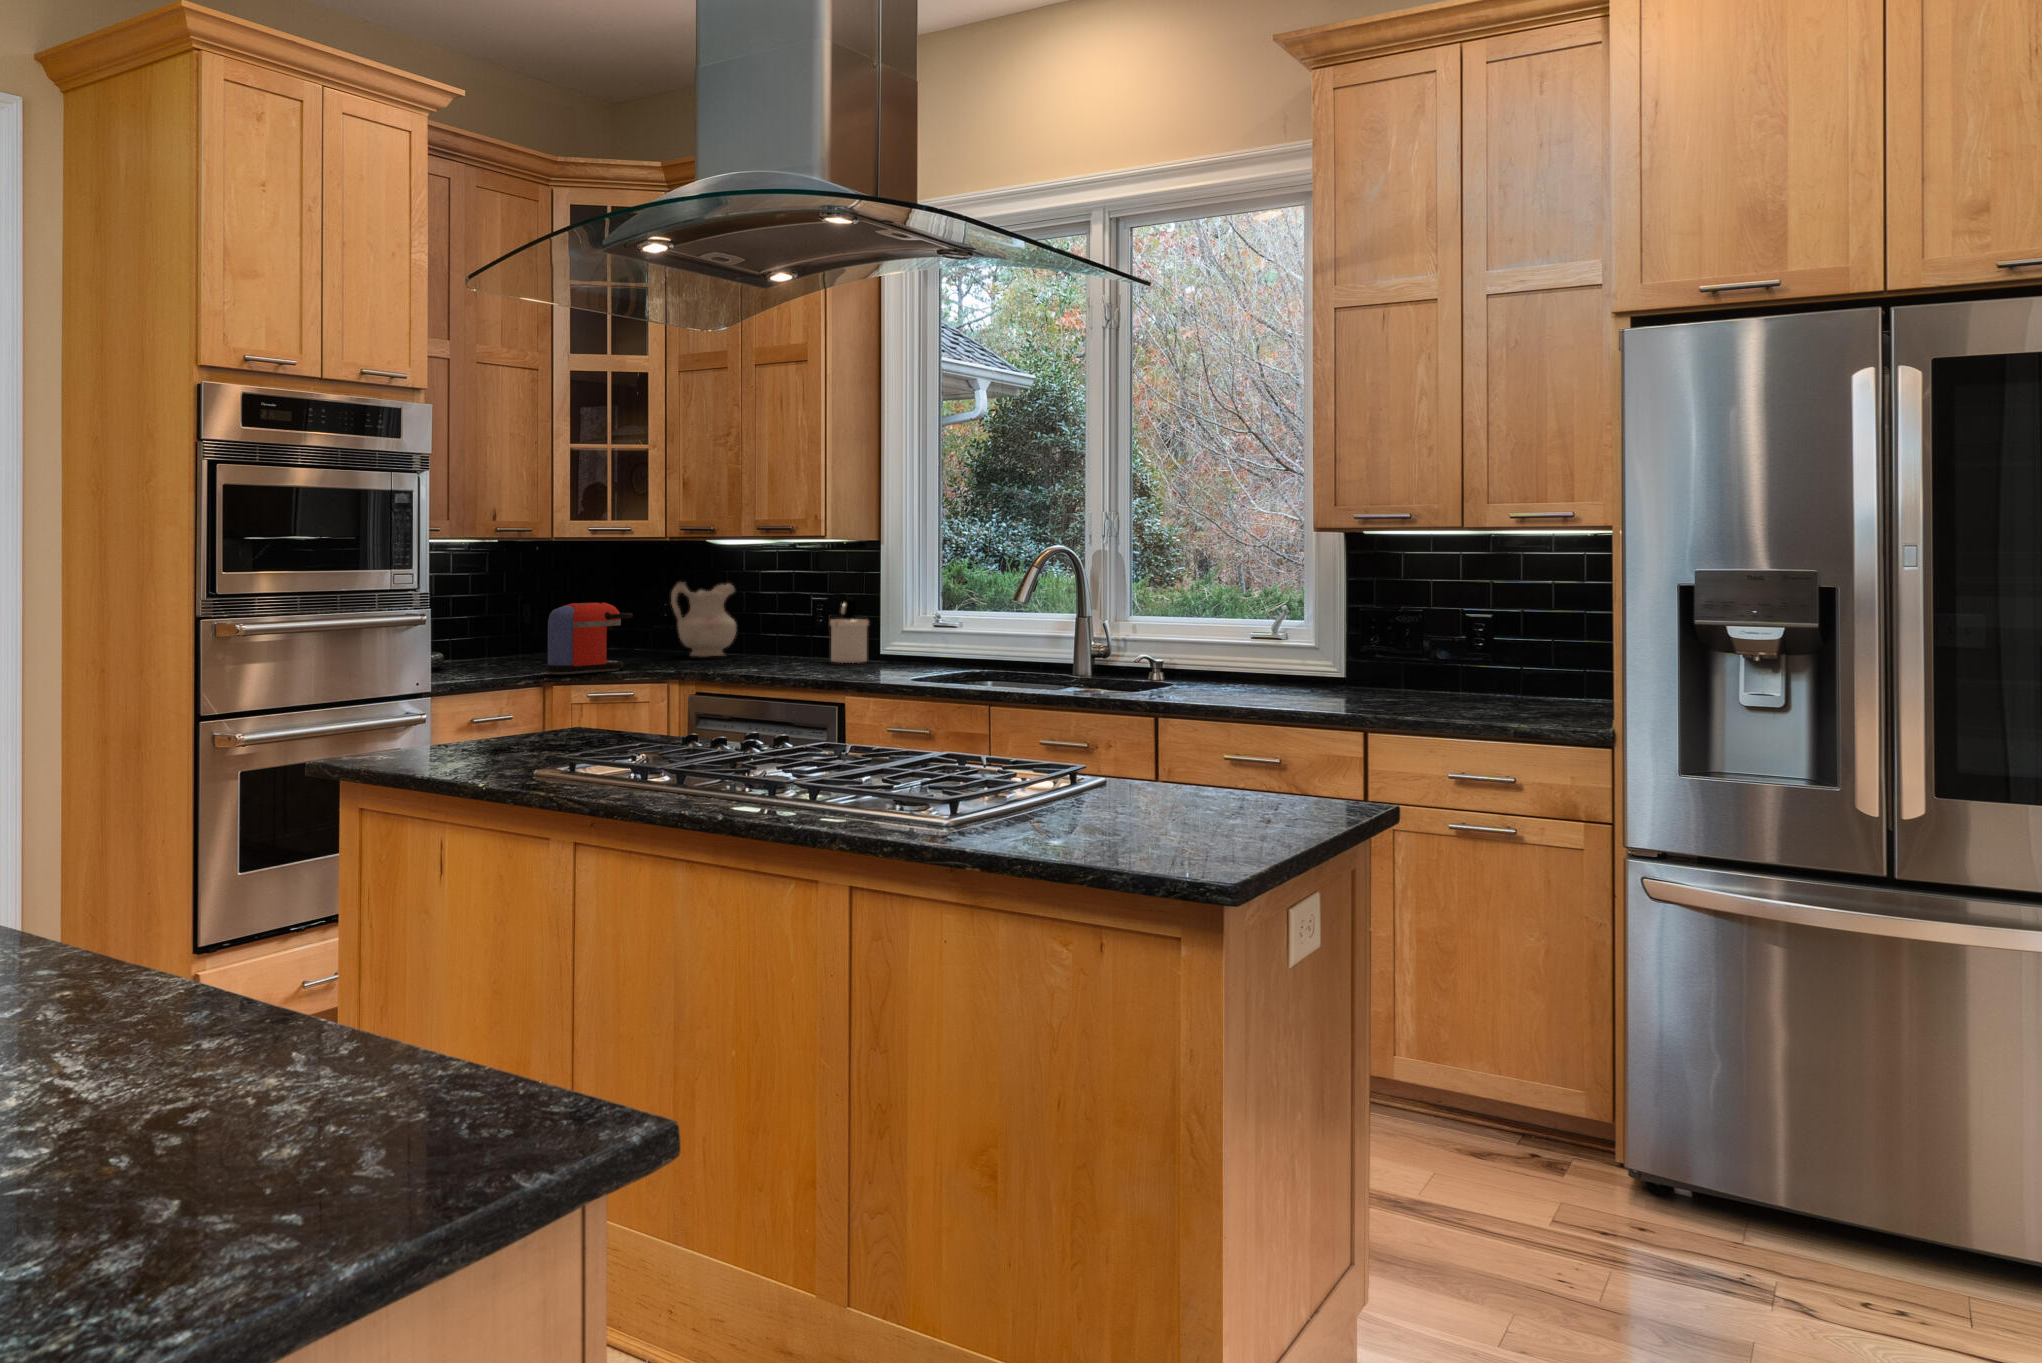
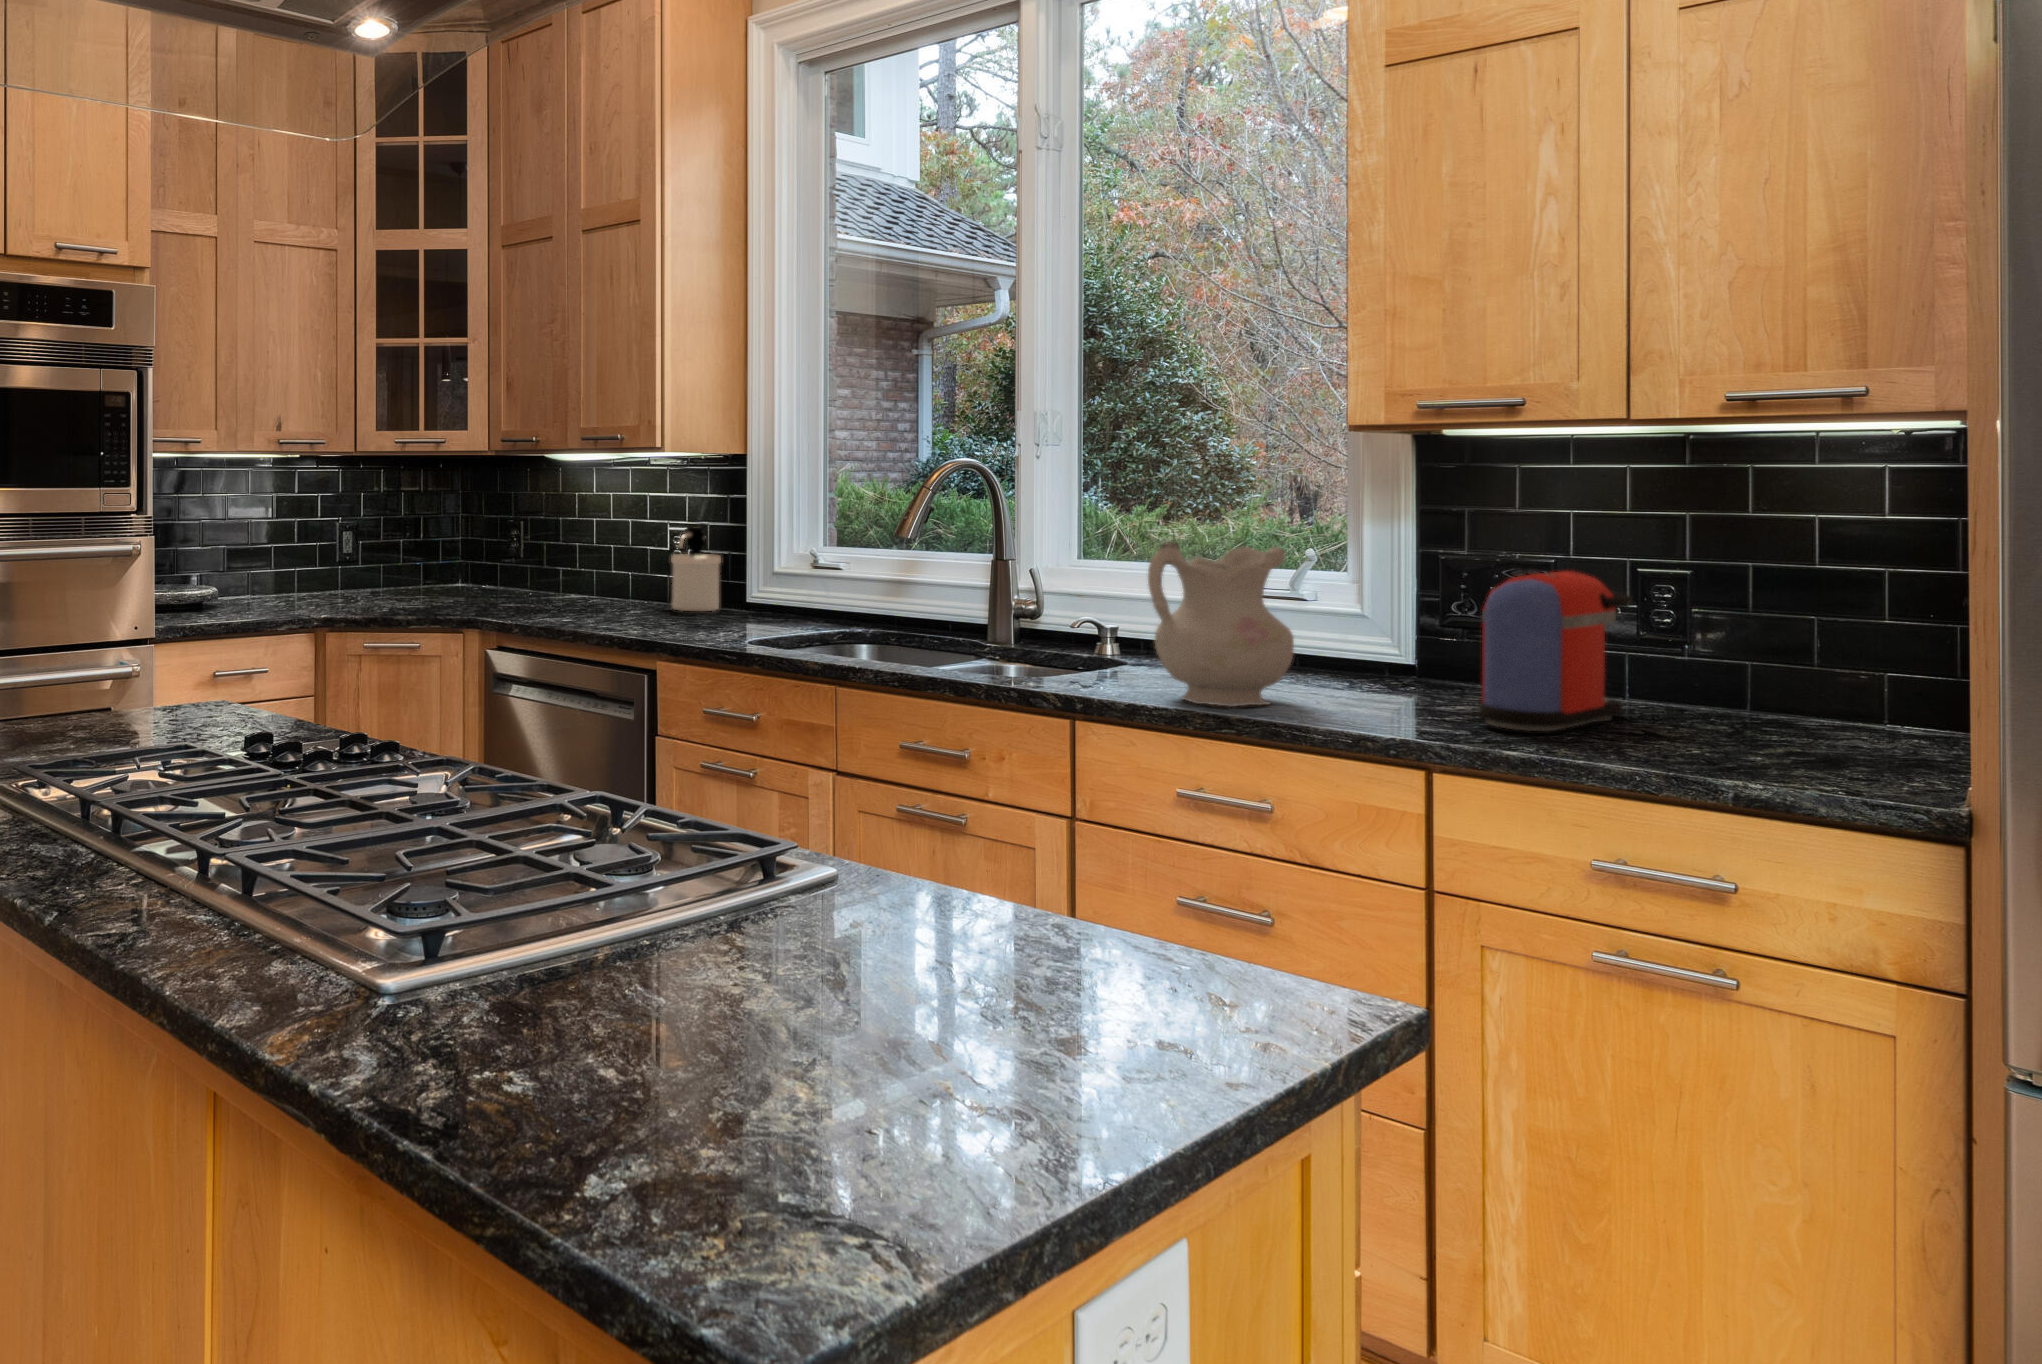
ceramic pitcher: present [671,582,736,657] -> present [1148,541,1294,707]
coffee maker: present [545,603,633,674] -> present [1478,571,1632,731]

